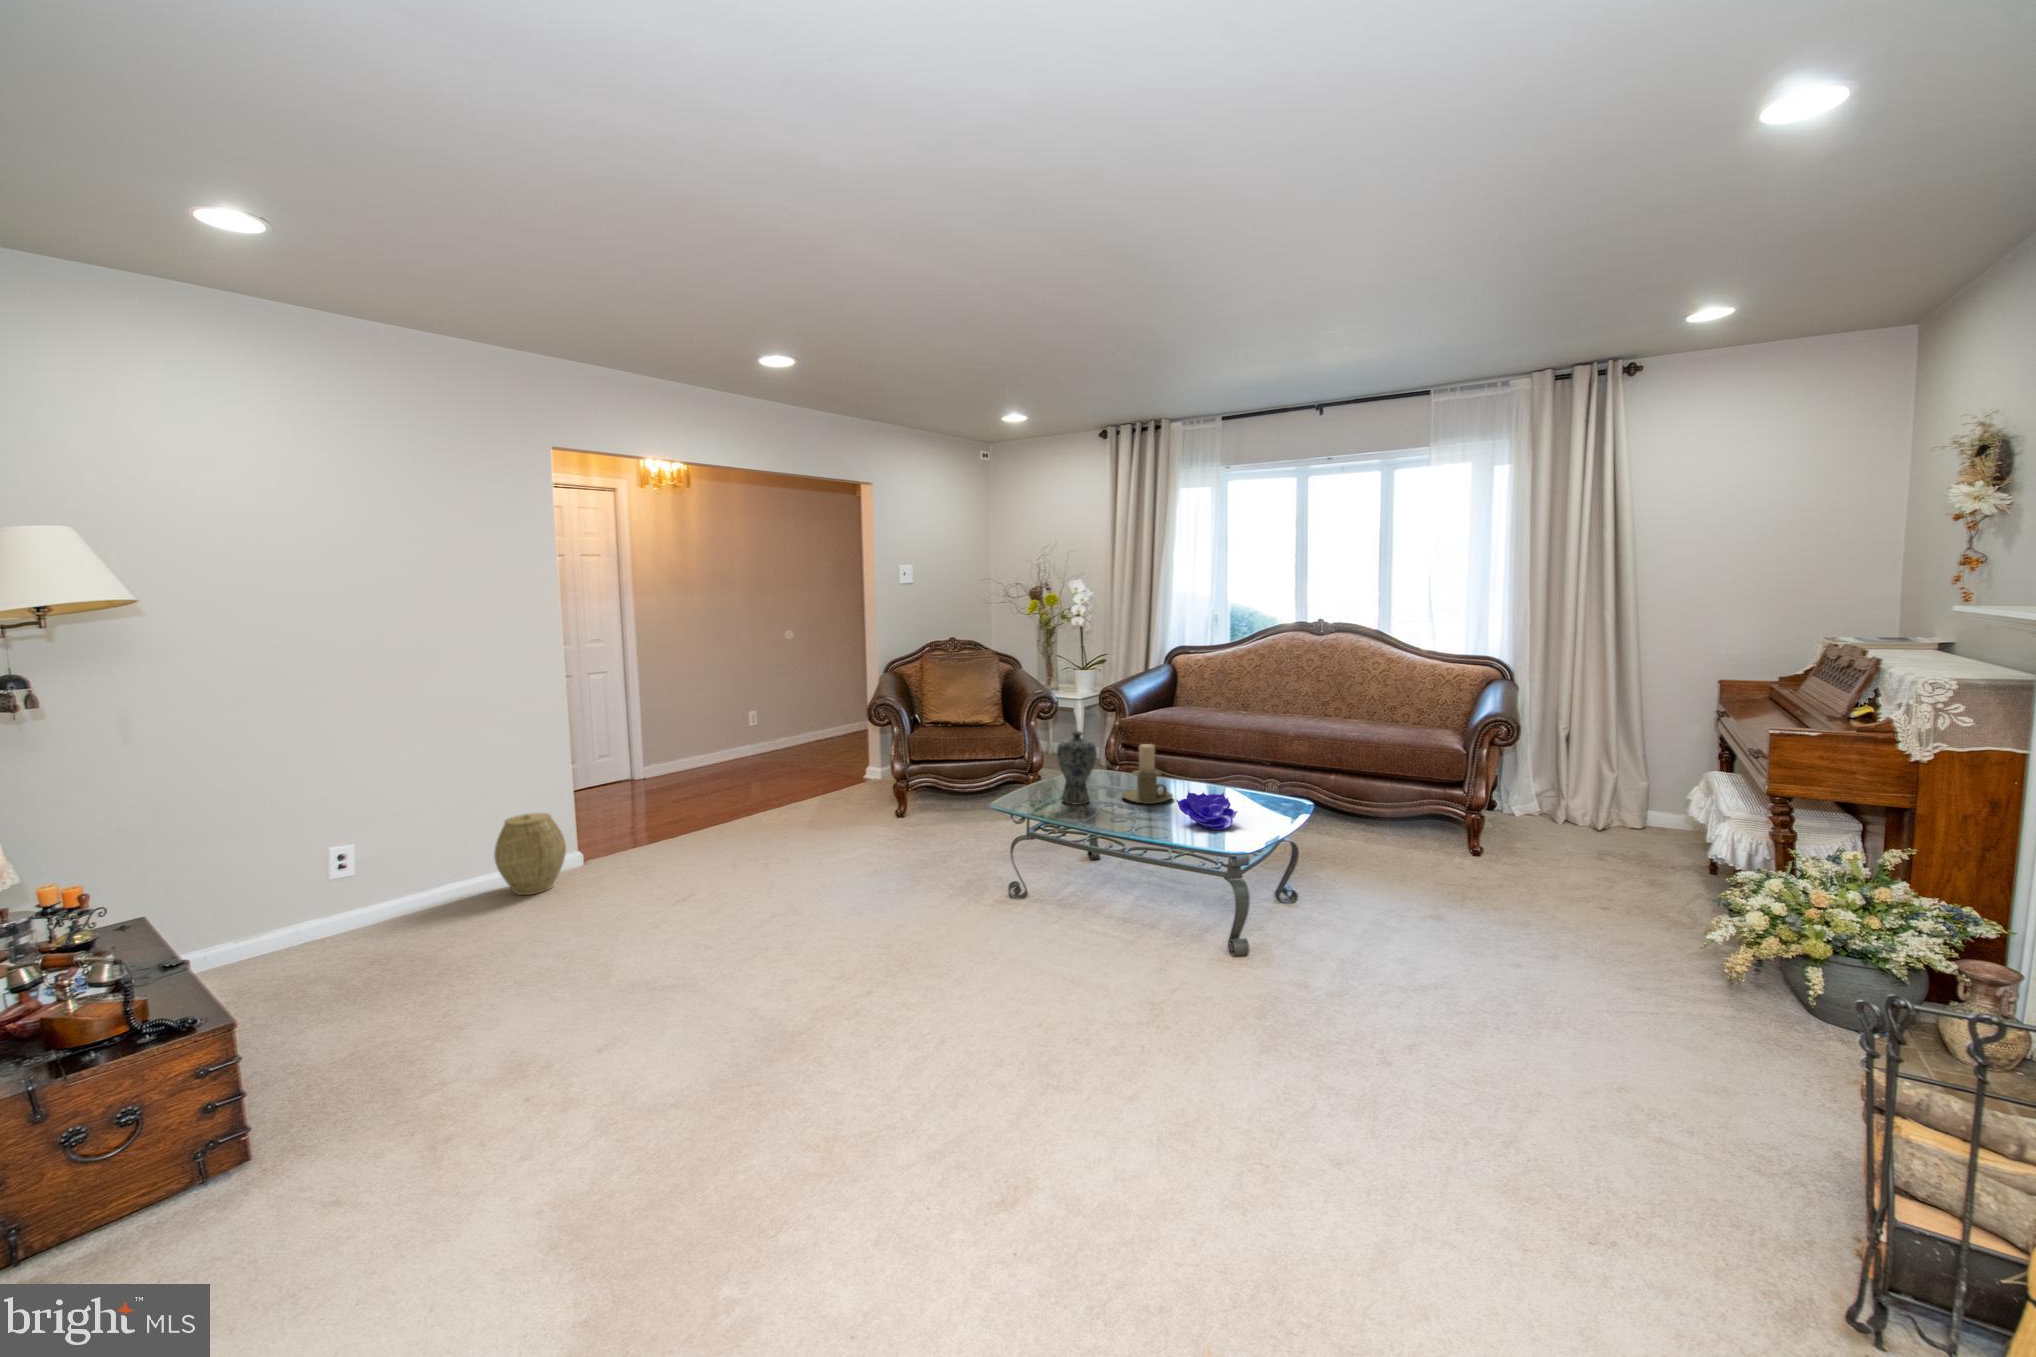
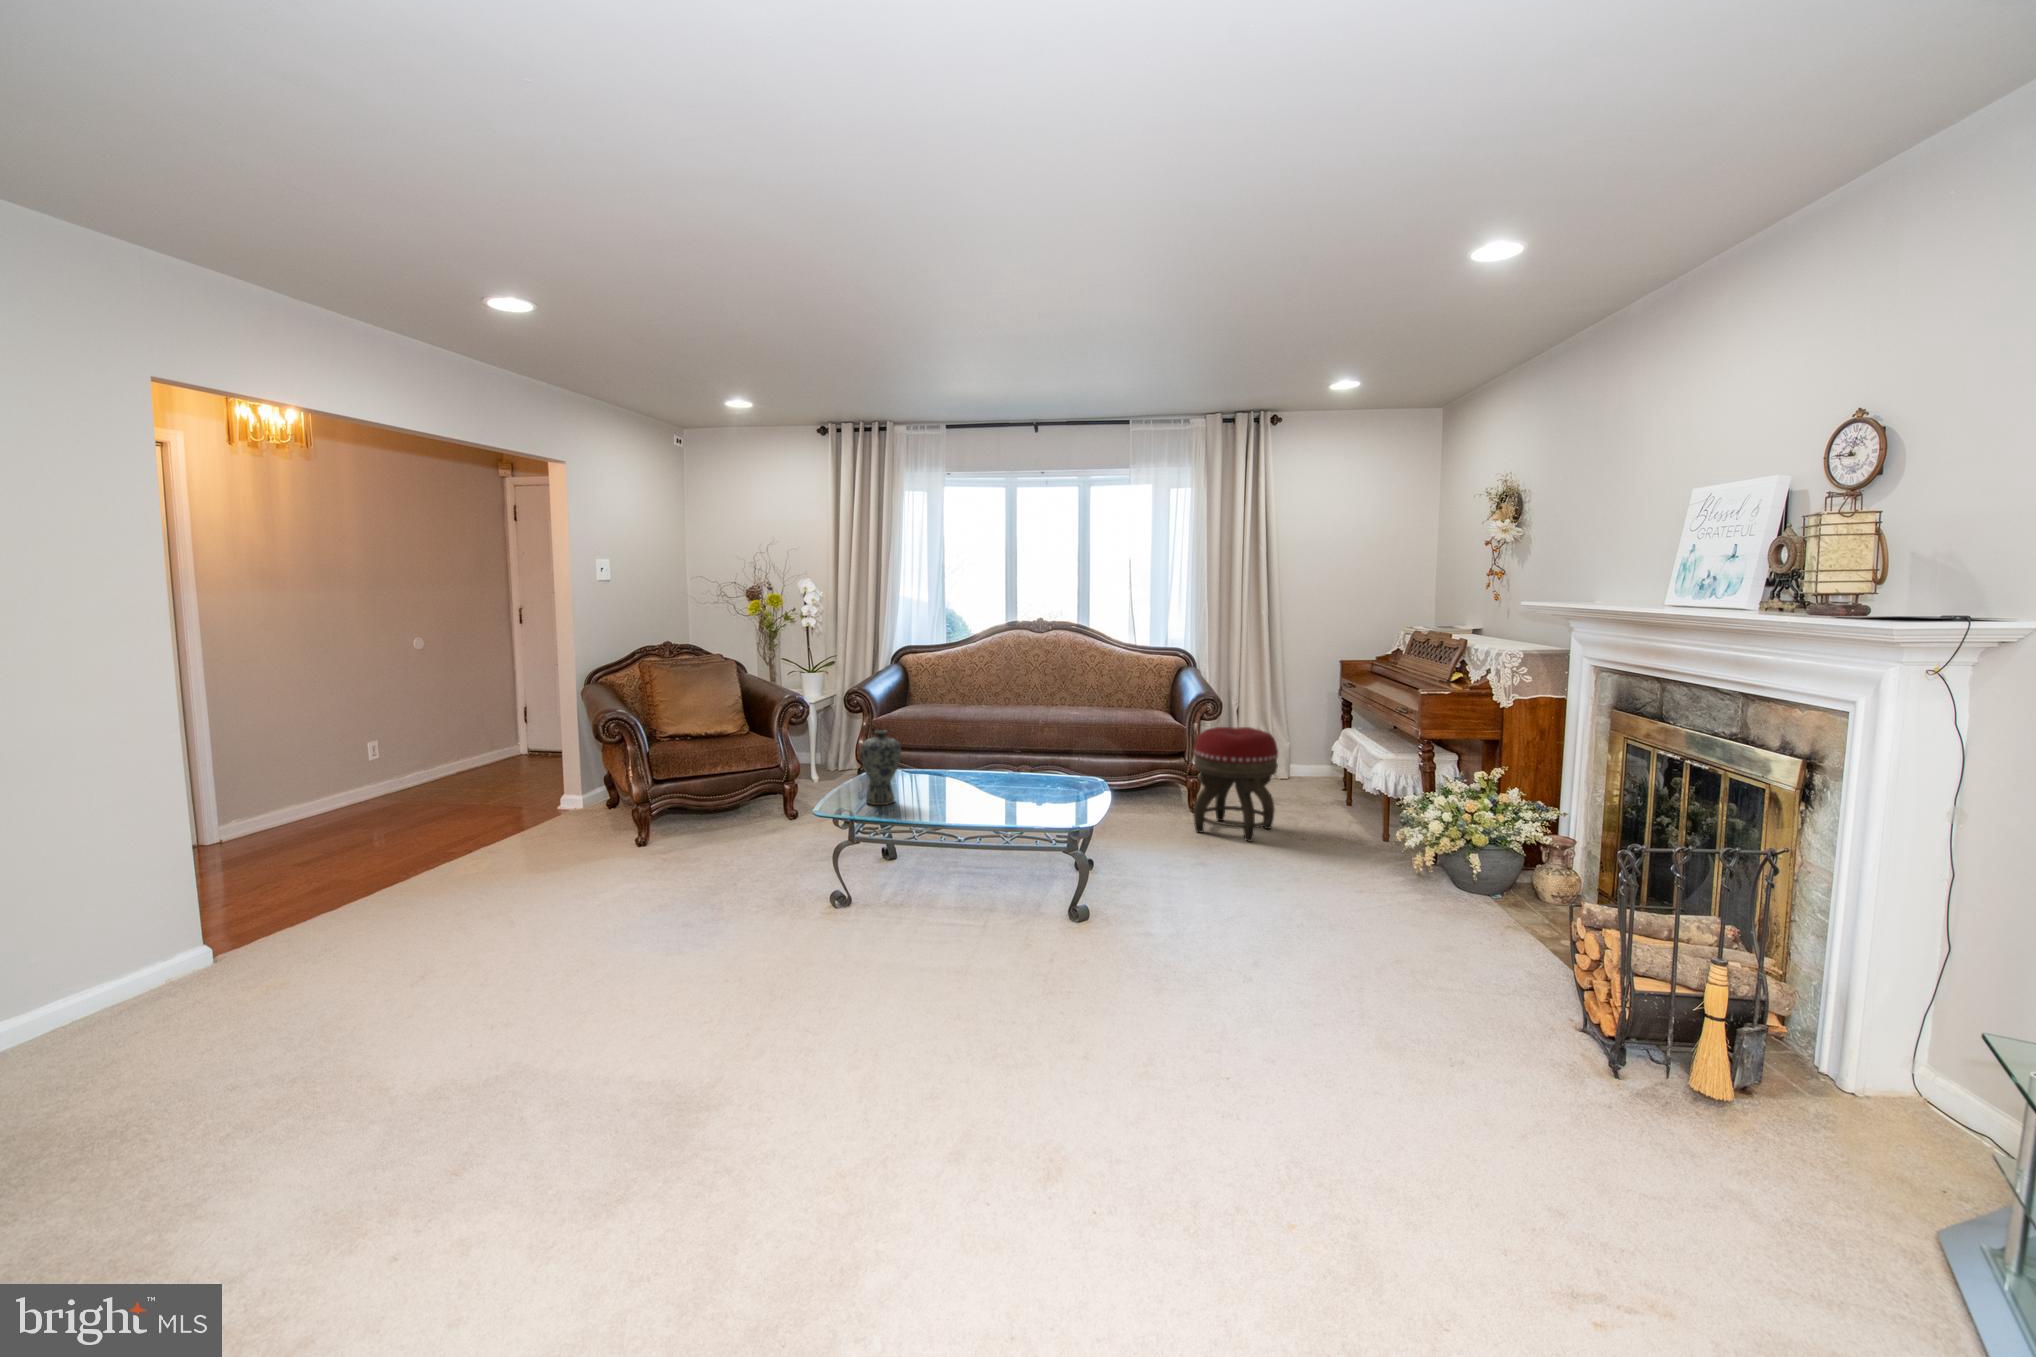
candle holder: present [1122,744,1173,804] -> none [921,739,972,797]
footstool: none [1455,754,1575,897] -> present [1193,727,1278,842]
decorative bowl: present [1176,791,1238,830] -> none [992,778,1048,813]
woven basket: present [494,813,566,895] -> none [42,898,177,1023]

